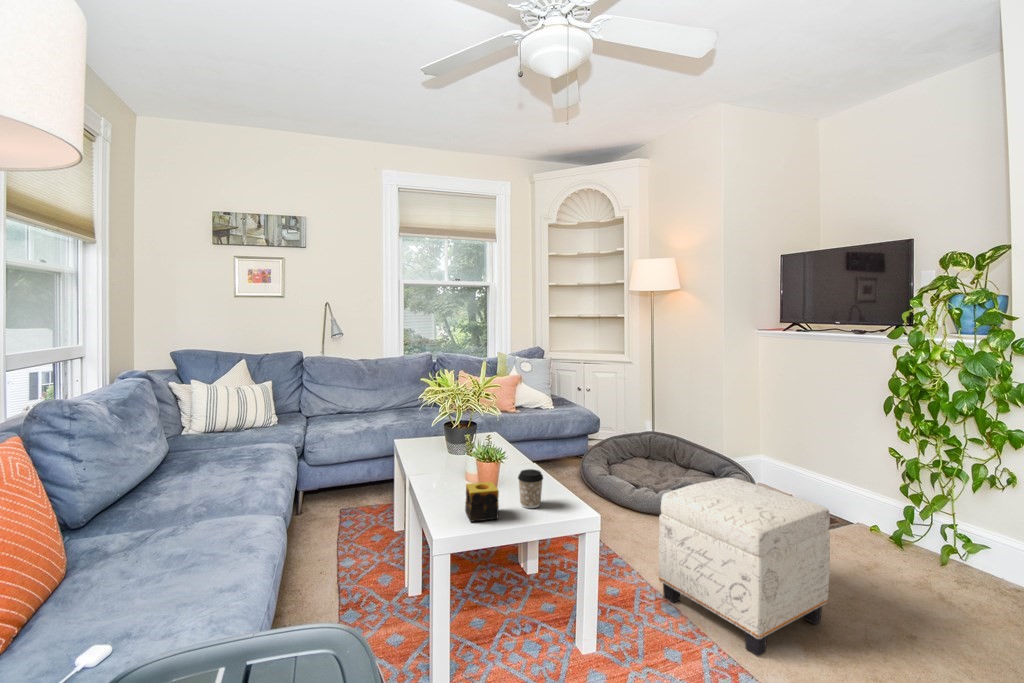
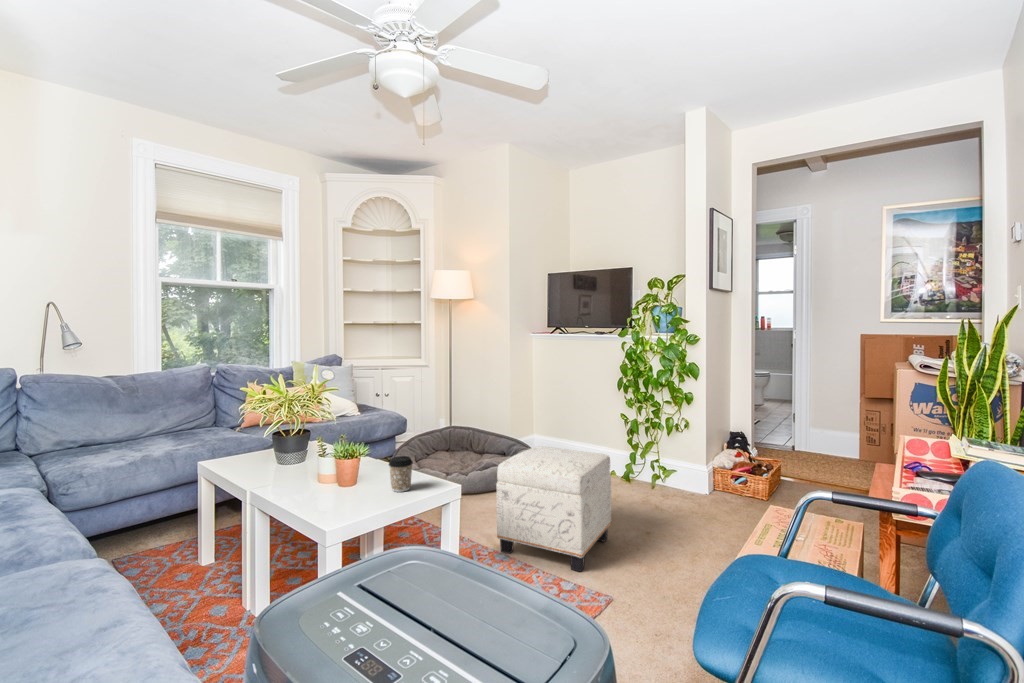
candle: present [465,482,499,522] -> none [343,472,381,511]

